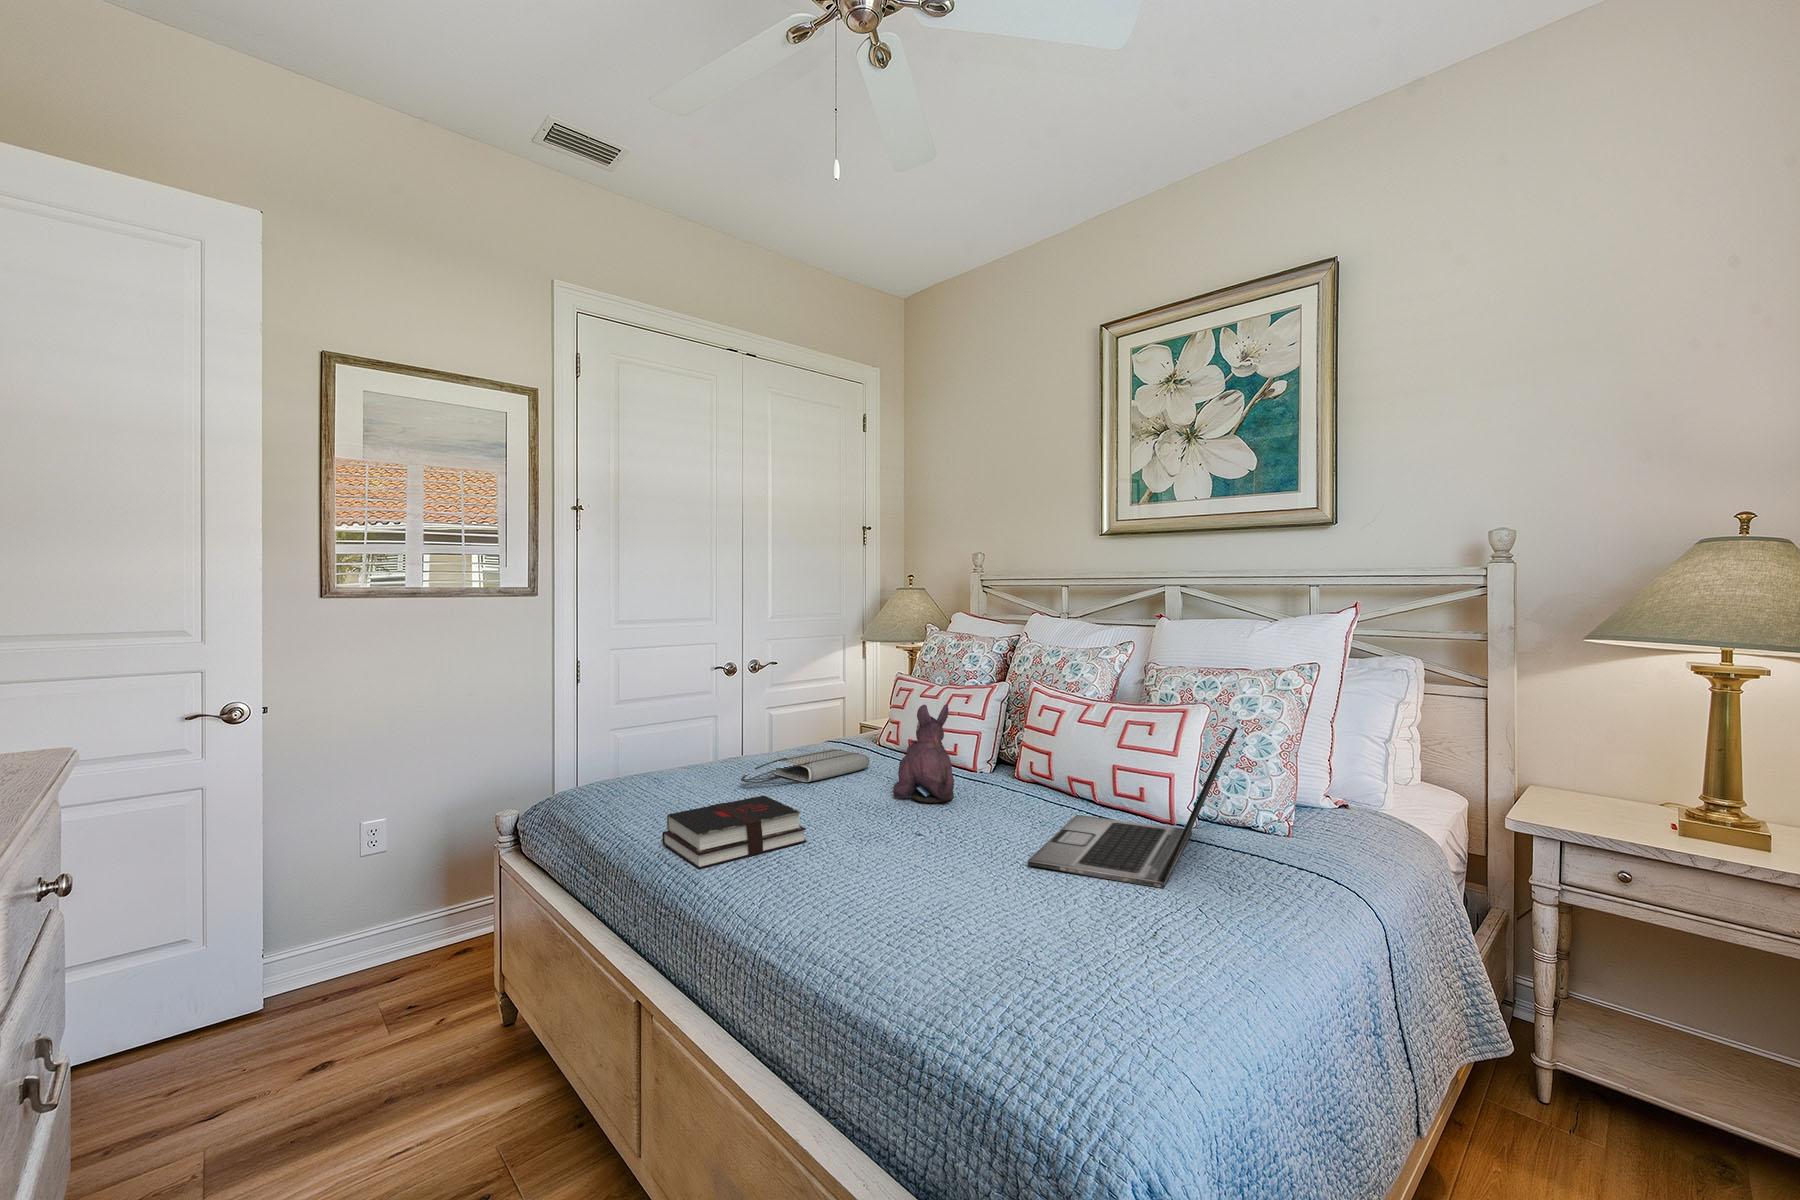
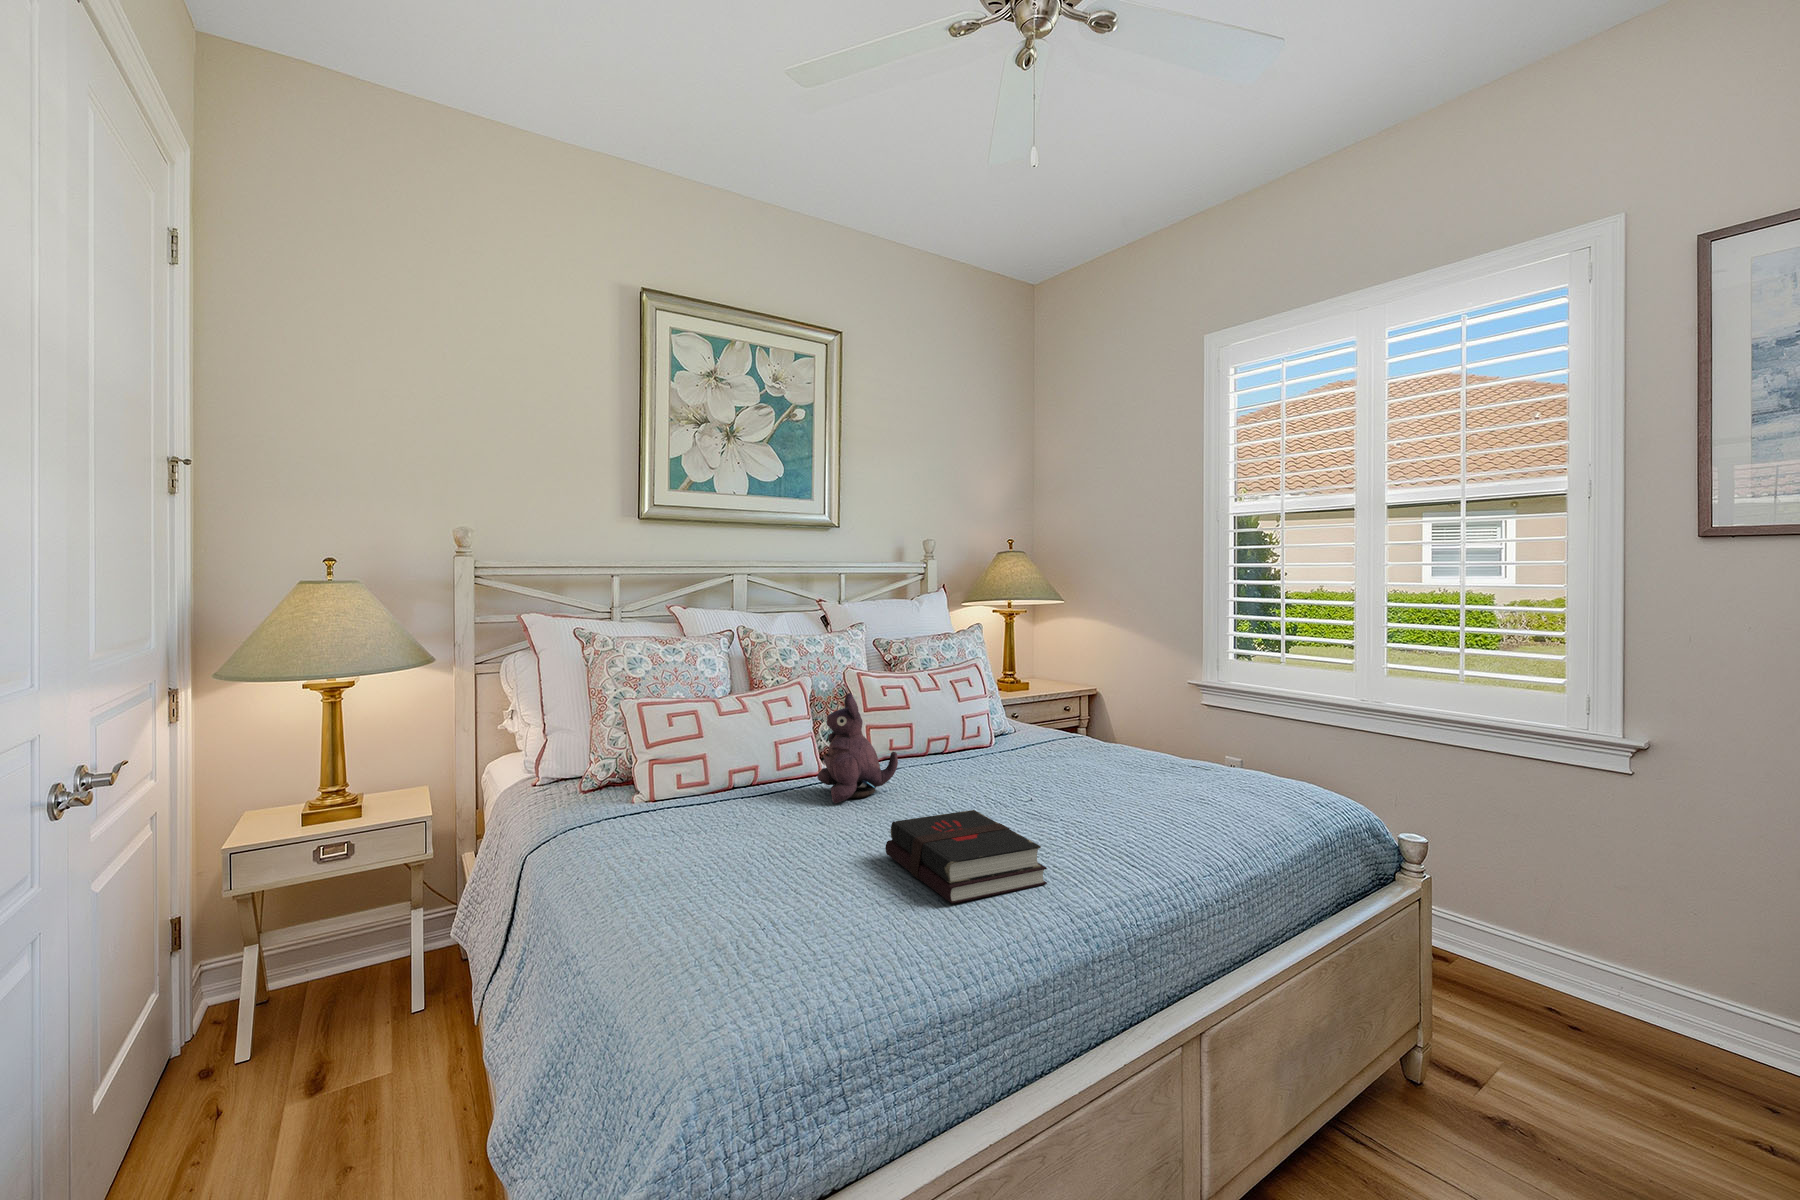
laptop: present [1028,727,1238,888] -> none [960,669,1125,784]
tote bag: present [741,749,869,784] -> none [605,791,720,858]

